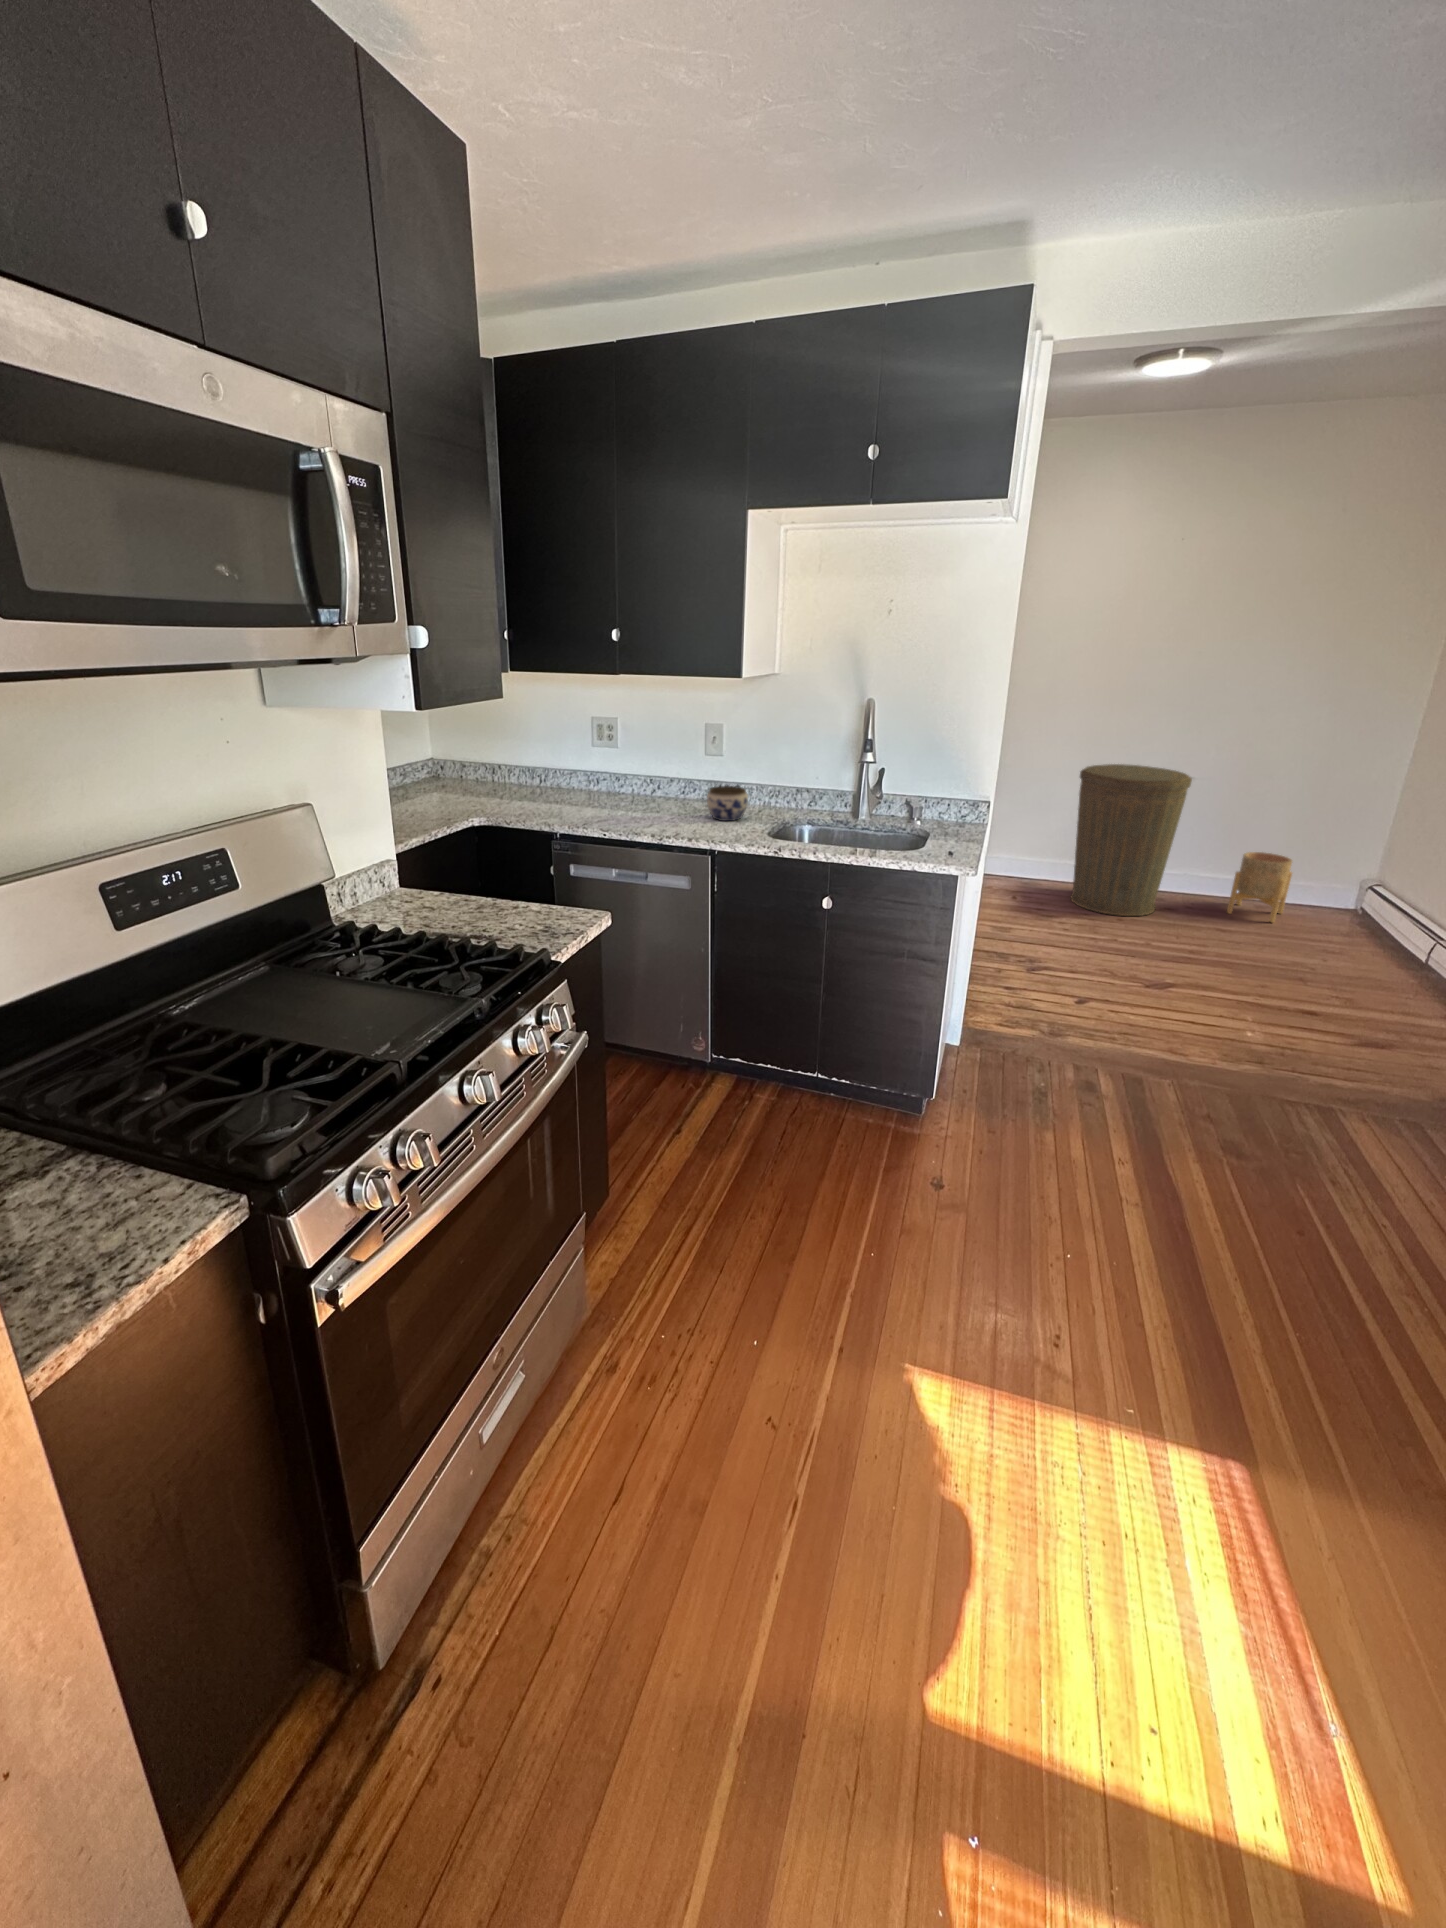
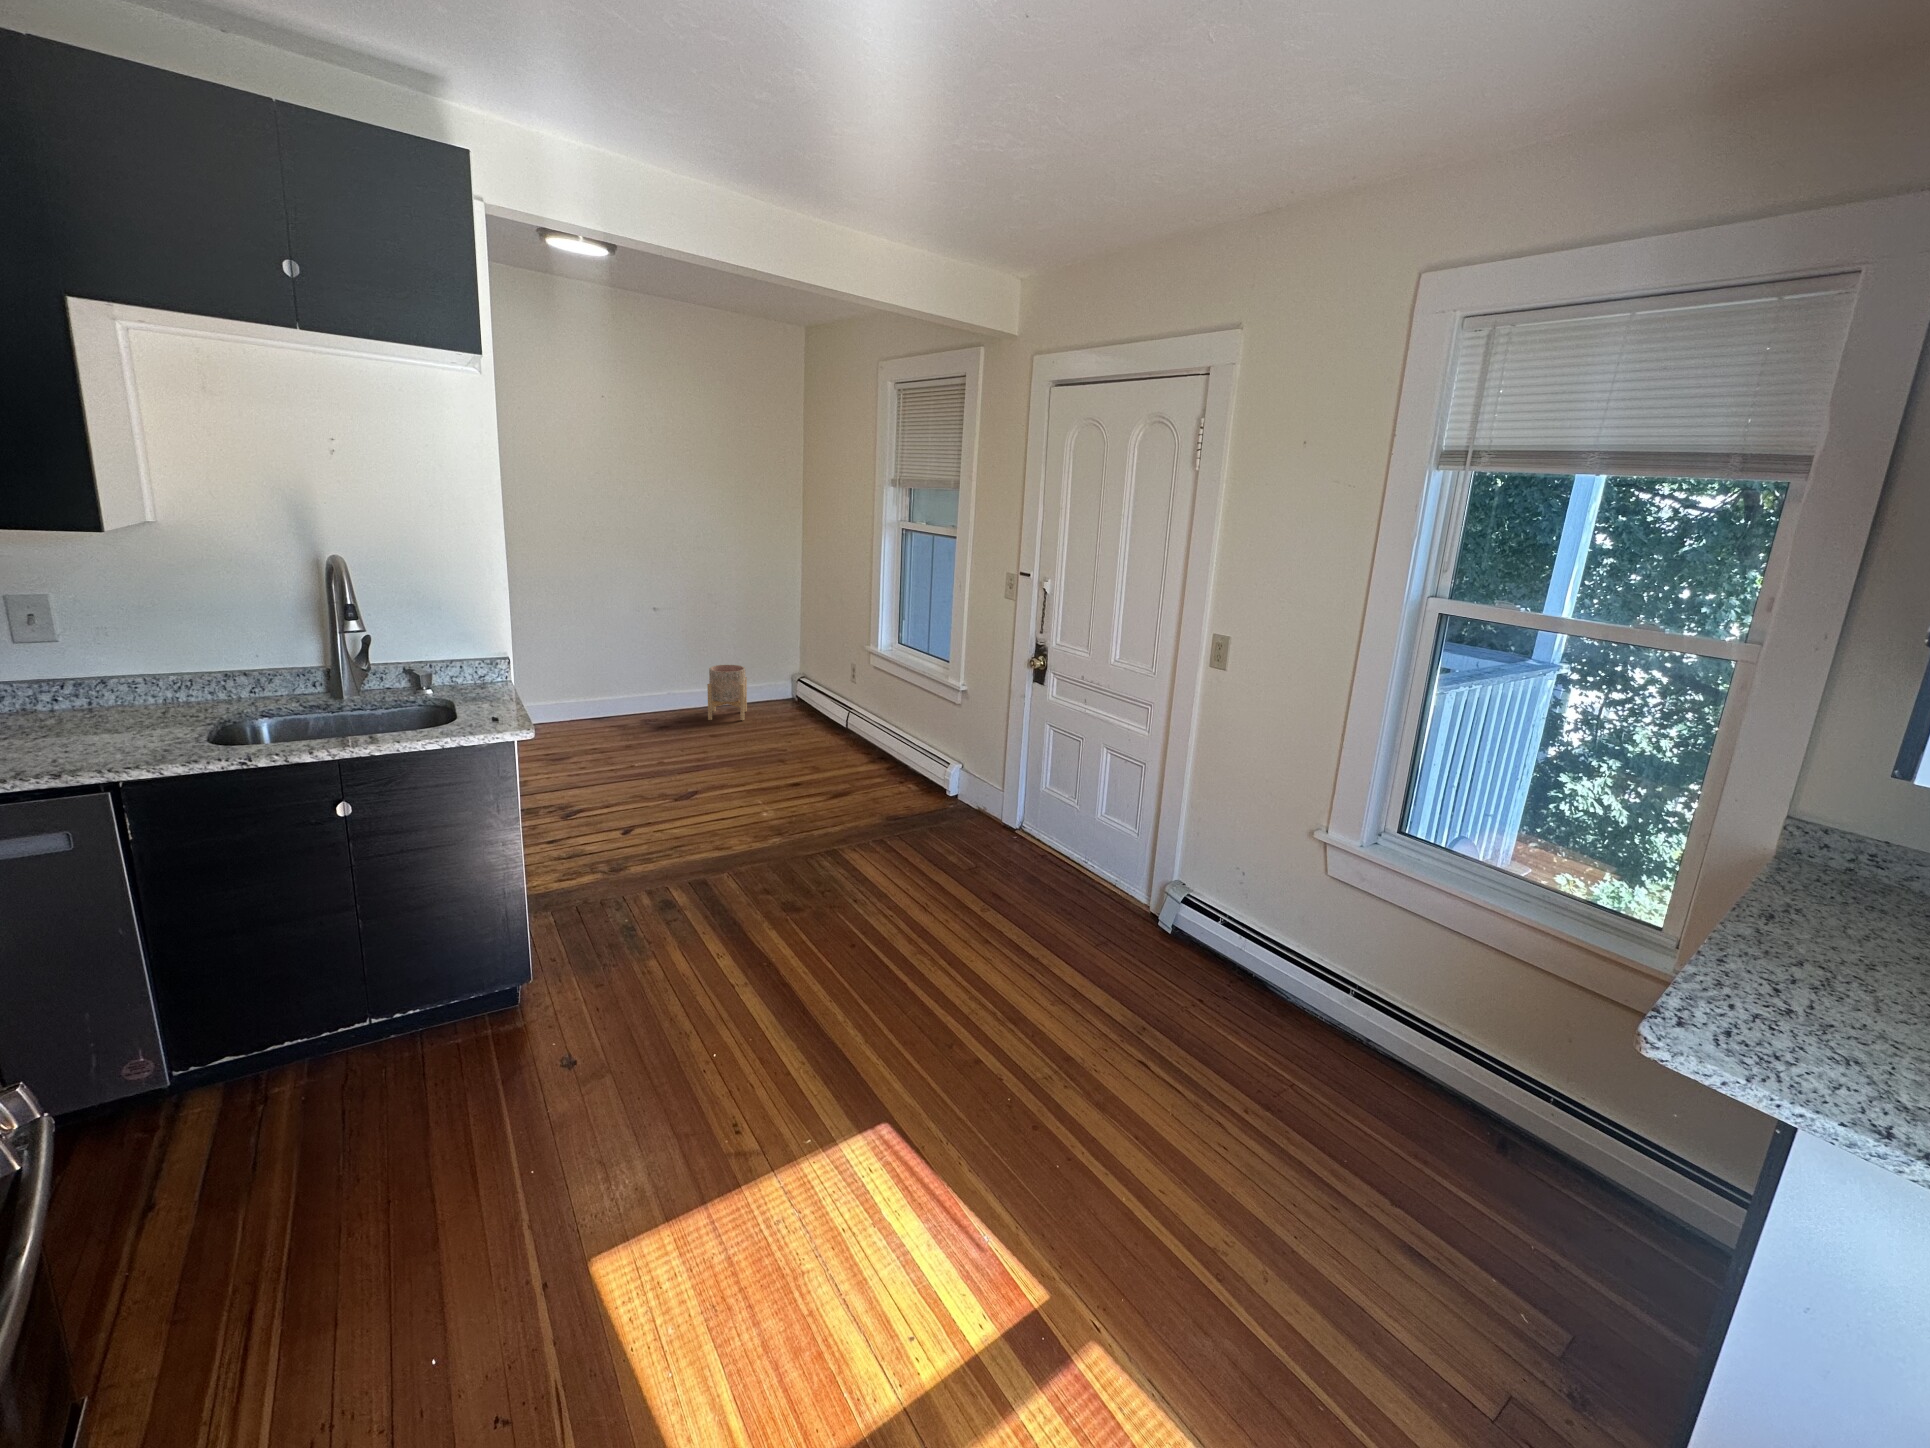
trash can: present [1071,764,1192,916] -> none [554,602,658,744]
jar: present [707,786,748,821] -> none [55,685,144,738]

